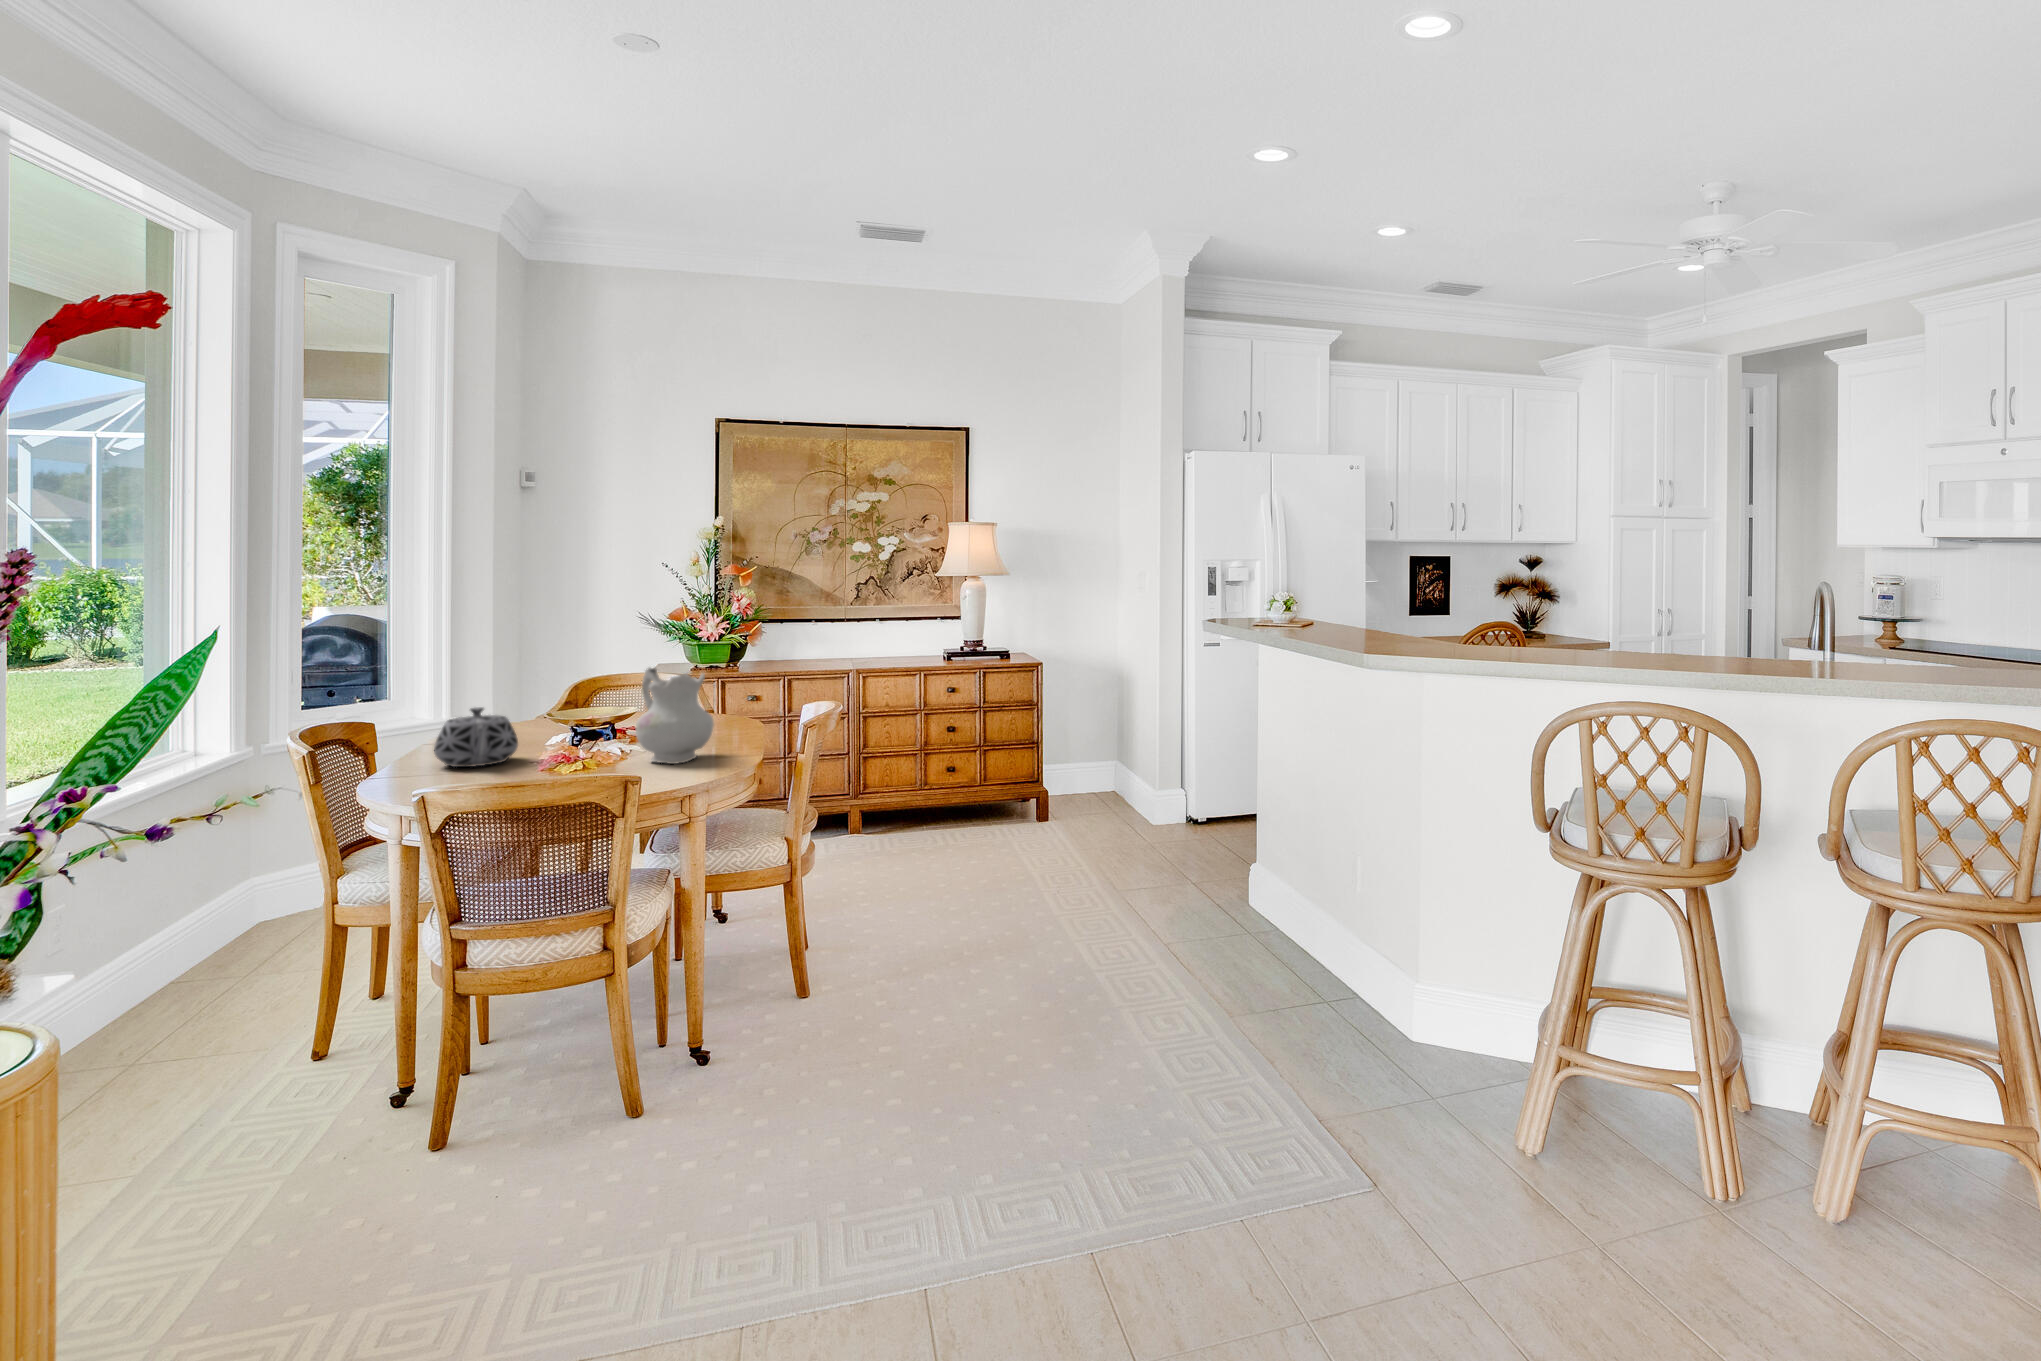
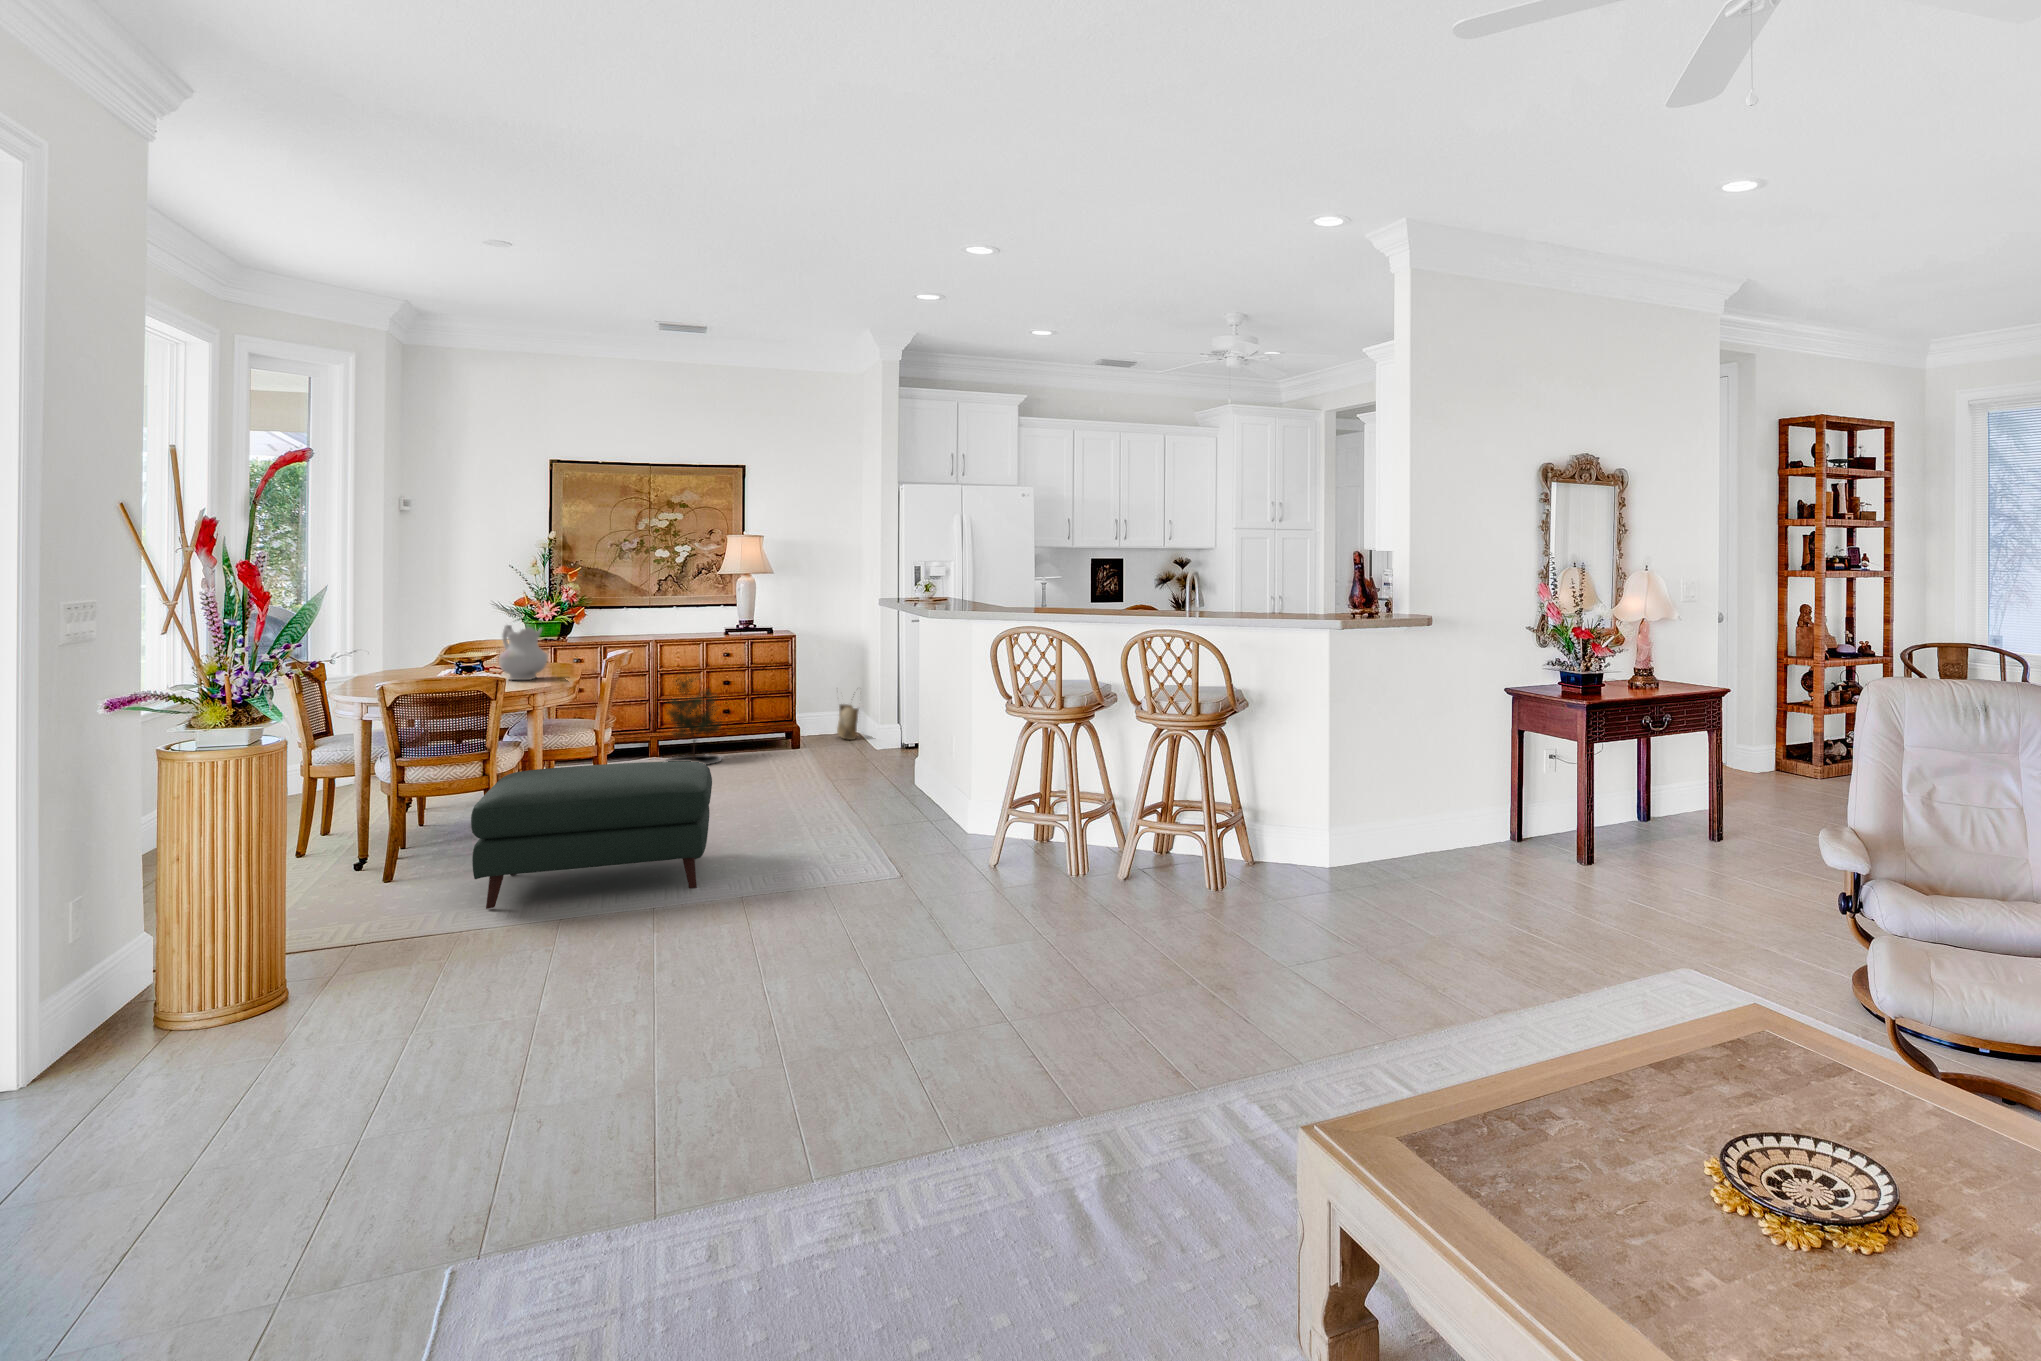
teapot: present [434,707,518,767] -> none [371,649,423,683]
potted tree: none [865,709,953,856] -> present [665,673,724,765]
woven basket: none [1089,734,1124,808] -> present [837,704,859,740]
ottoman: none [566,928,1015,1277] -> present [471,760,712,909]

